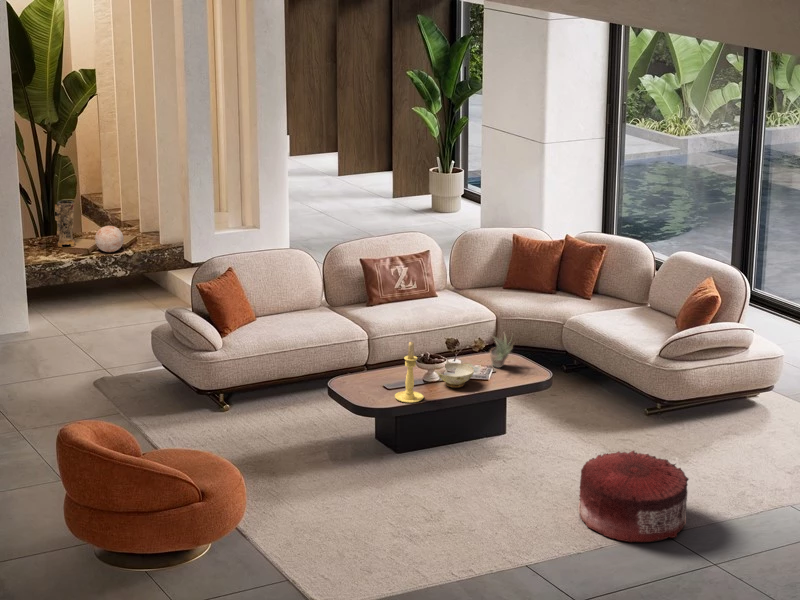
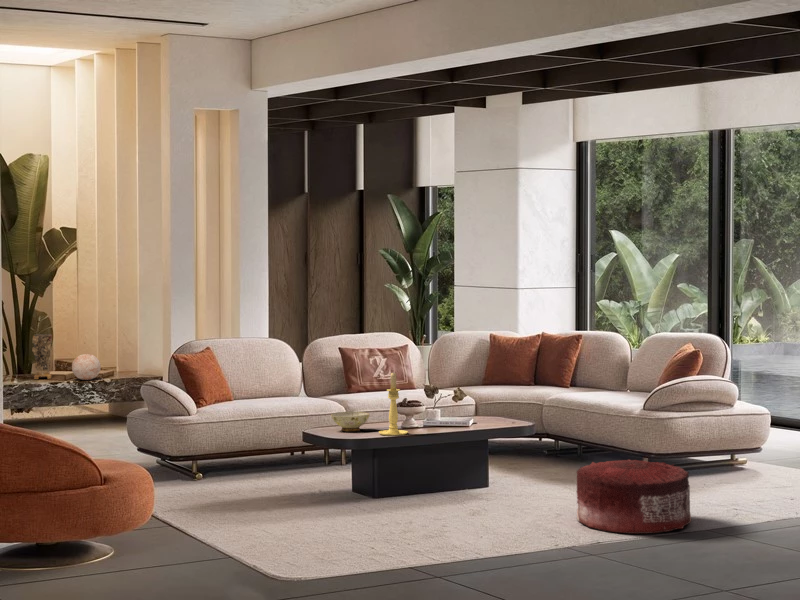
succulent plant: present [490,335,514,368] -> none [472,381,499,421]
ceramic bowl: present [437,363,474,388] -> present [331,412,370,431]

